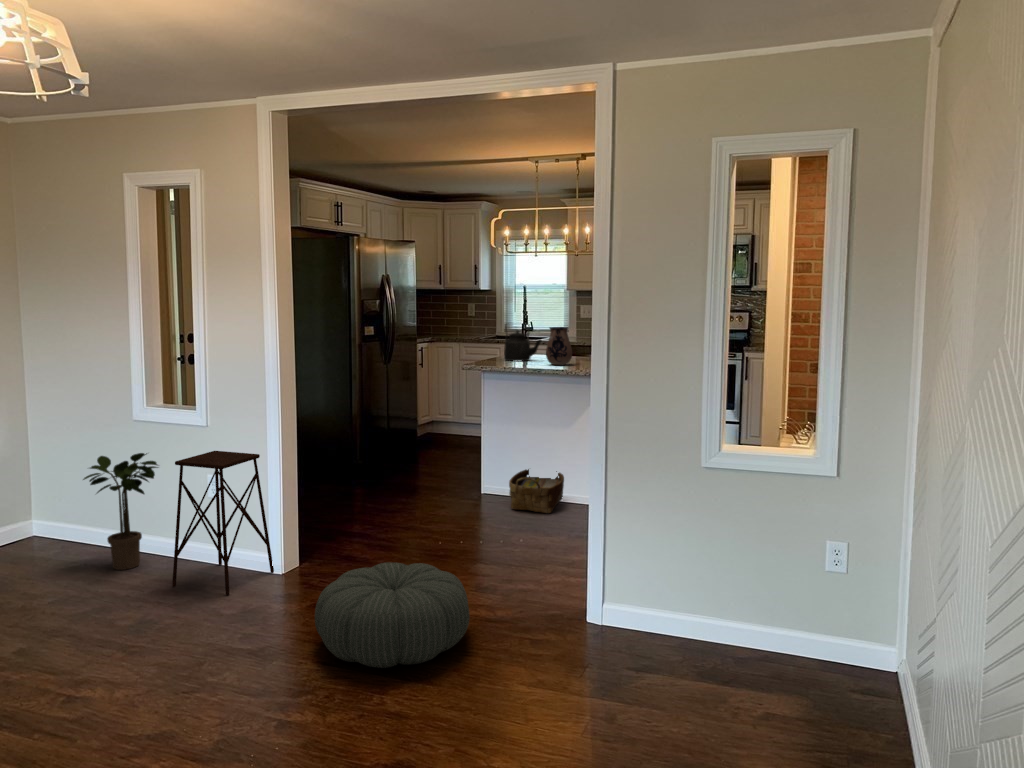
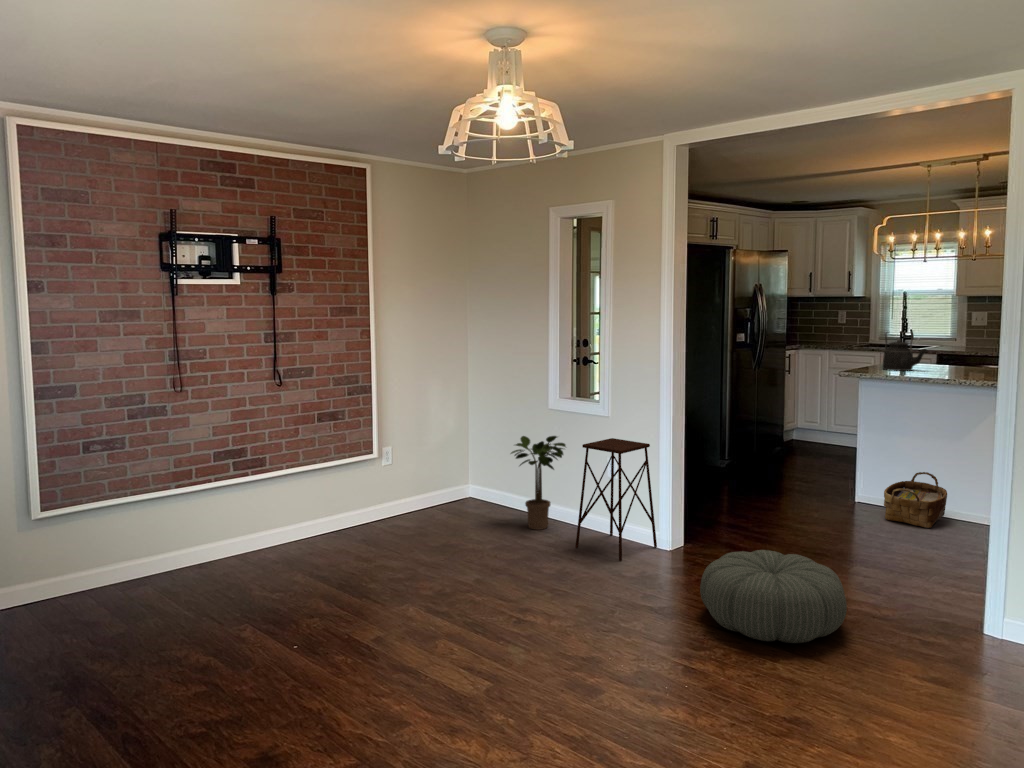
ceramic pitcher: present [546,327,572,365] -> none [932,337,963,377]

